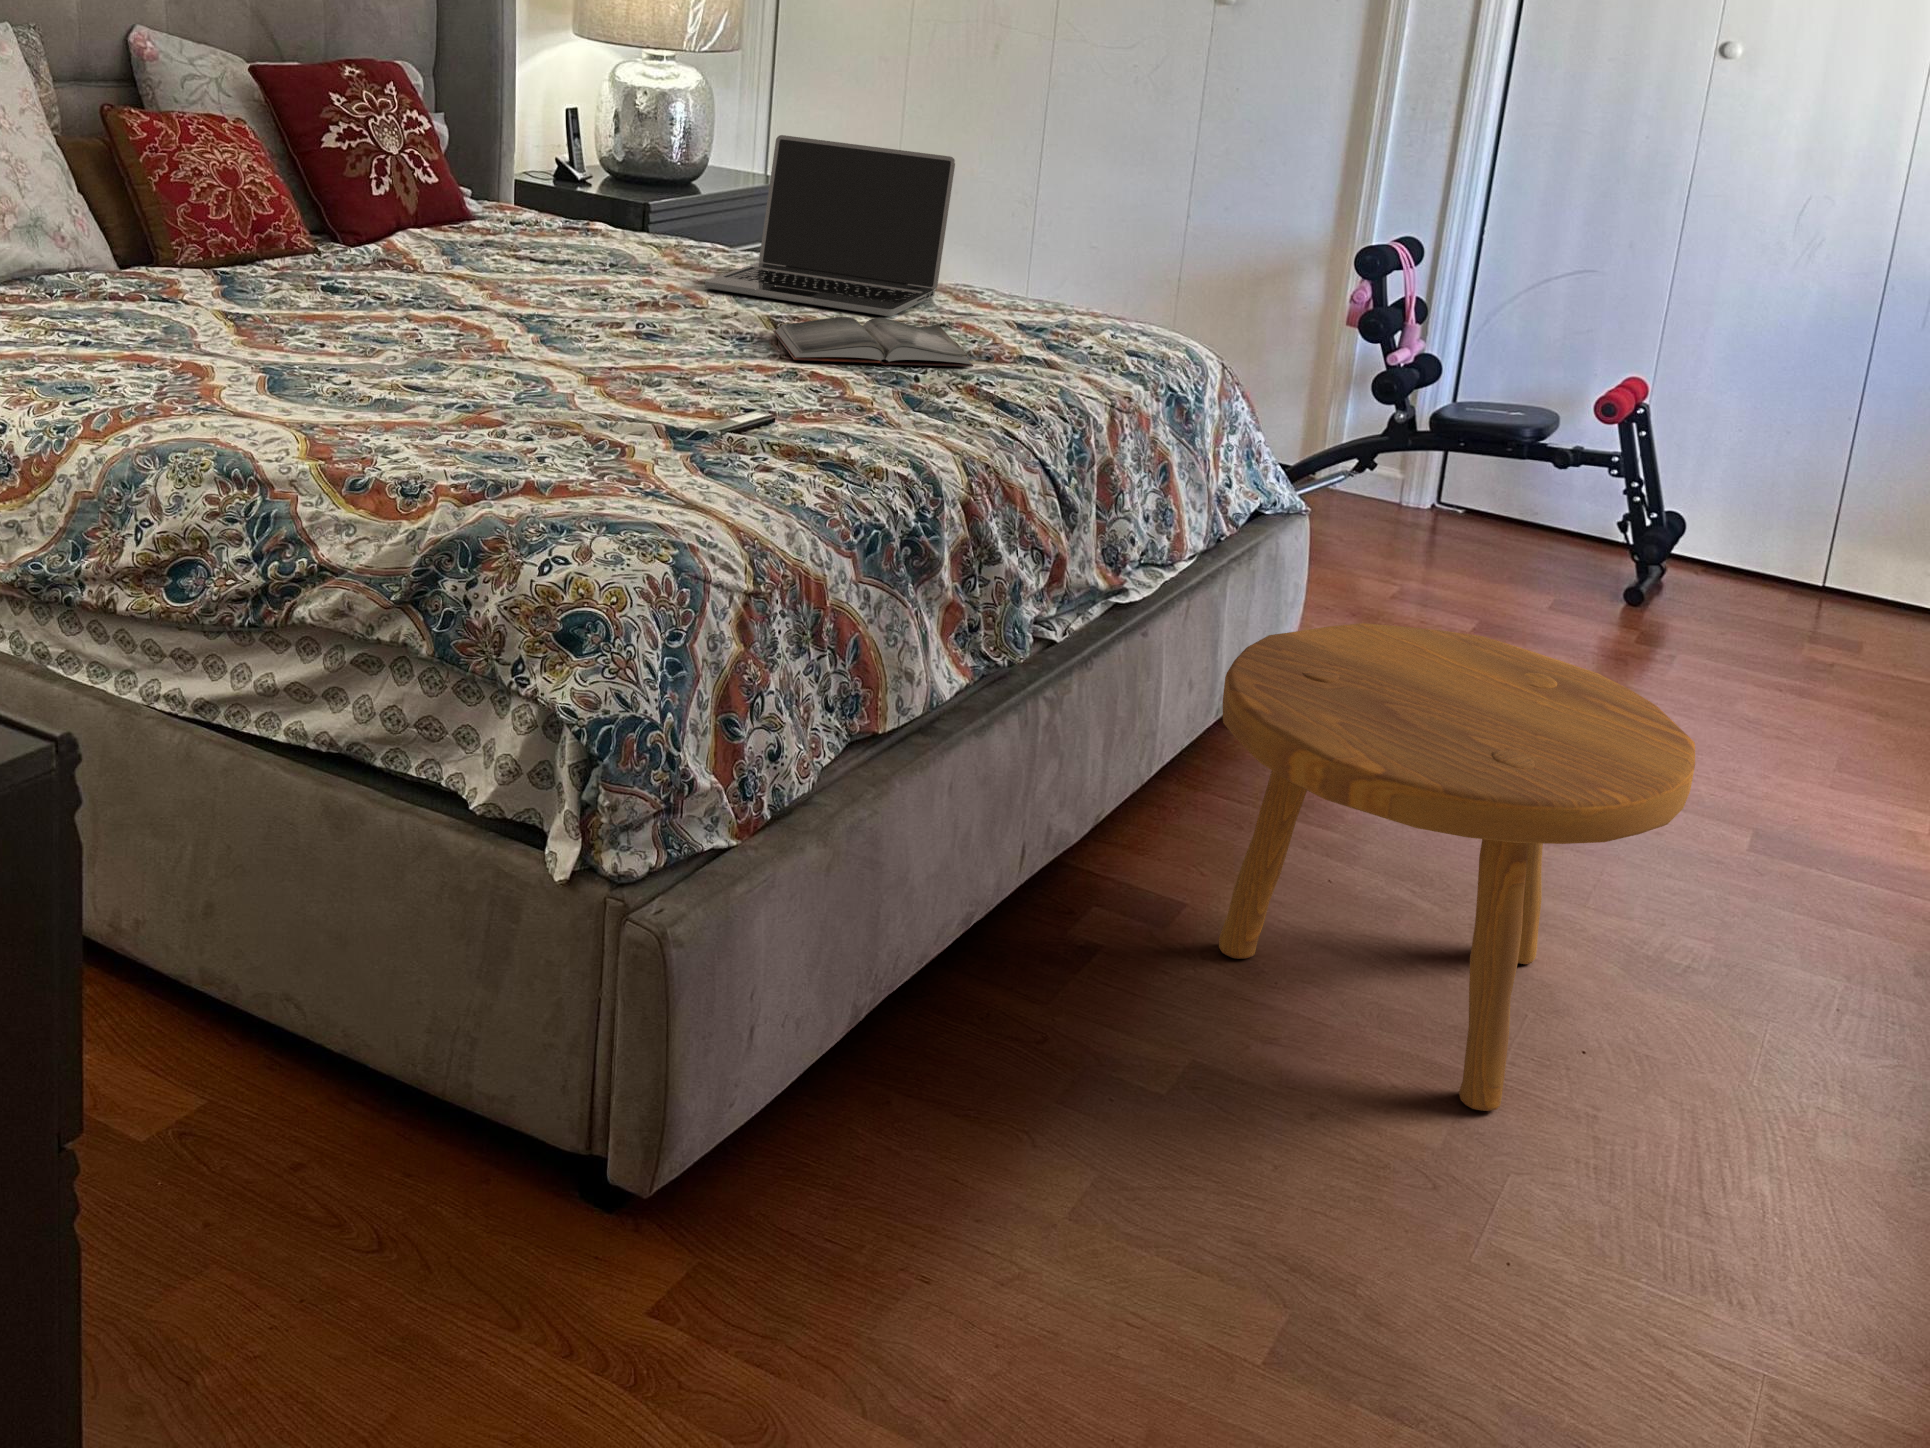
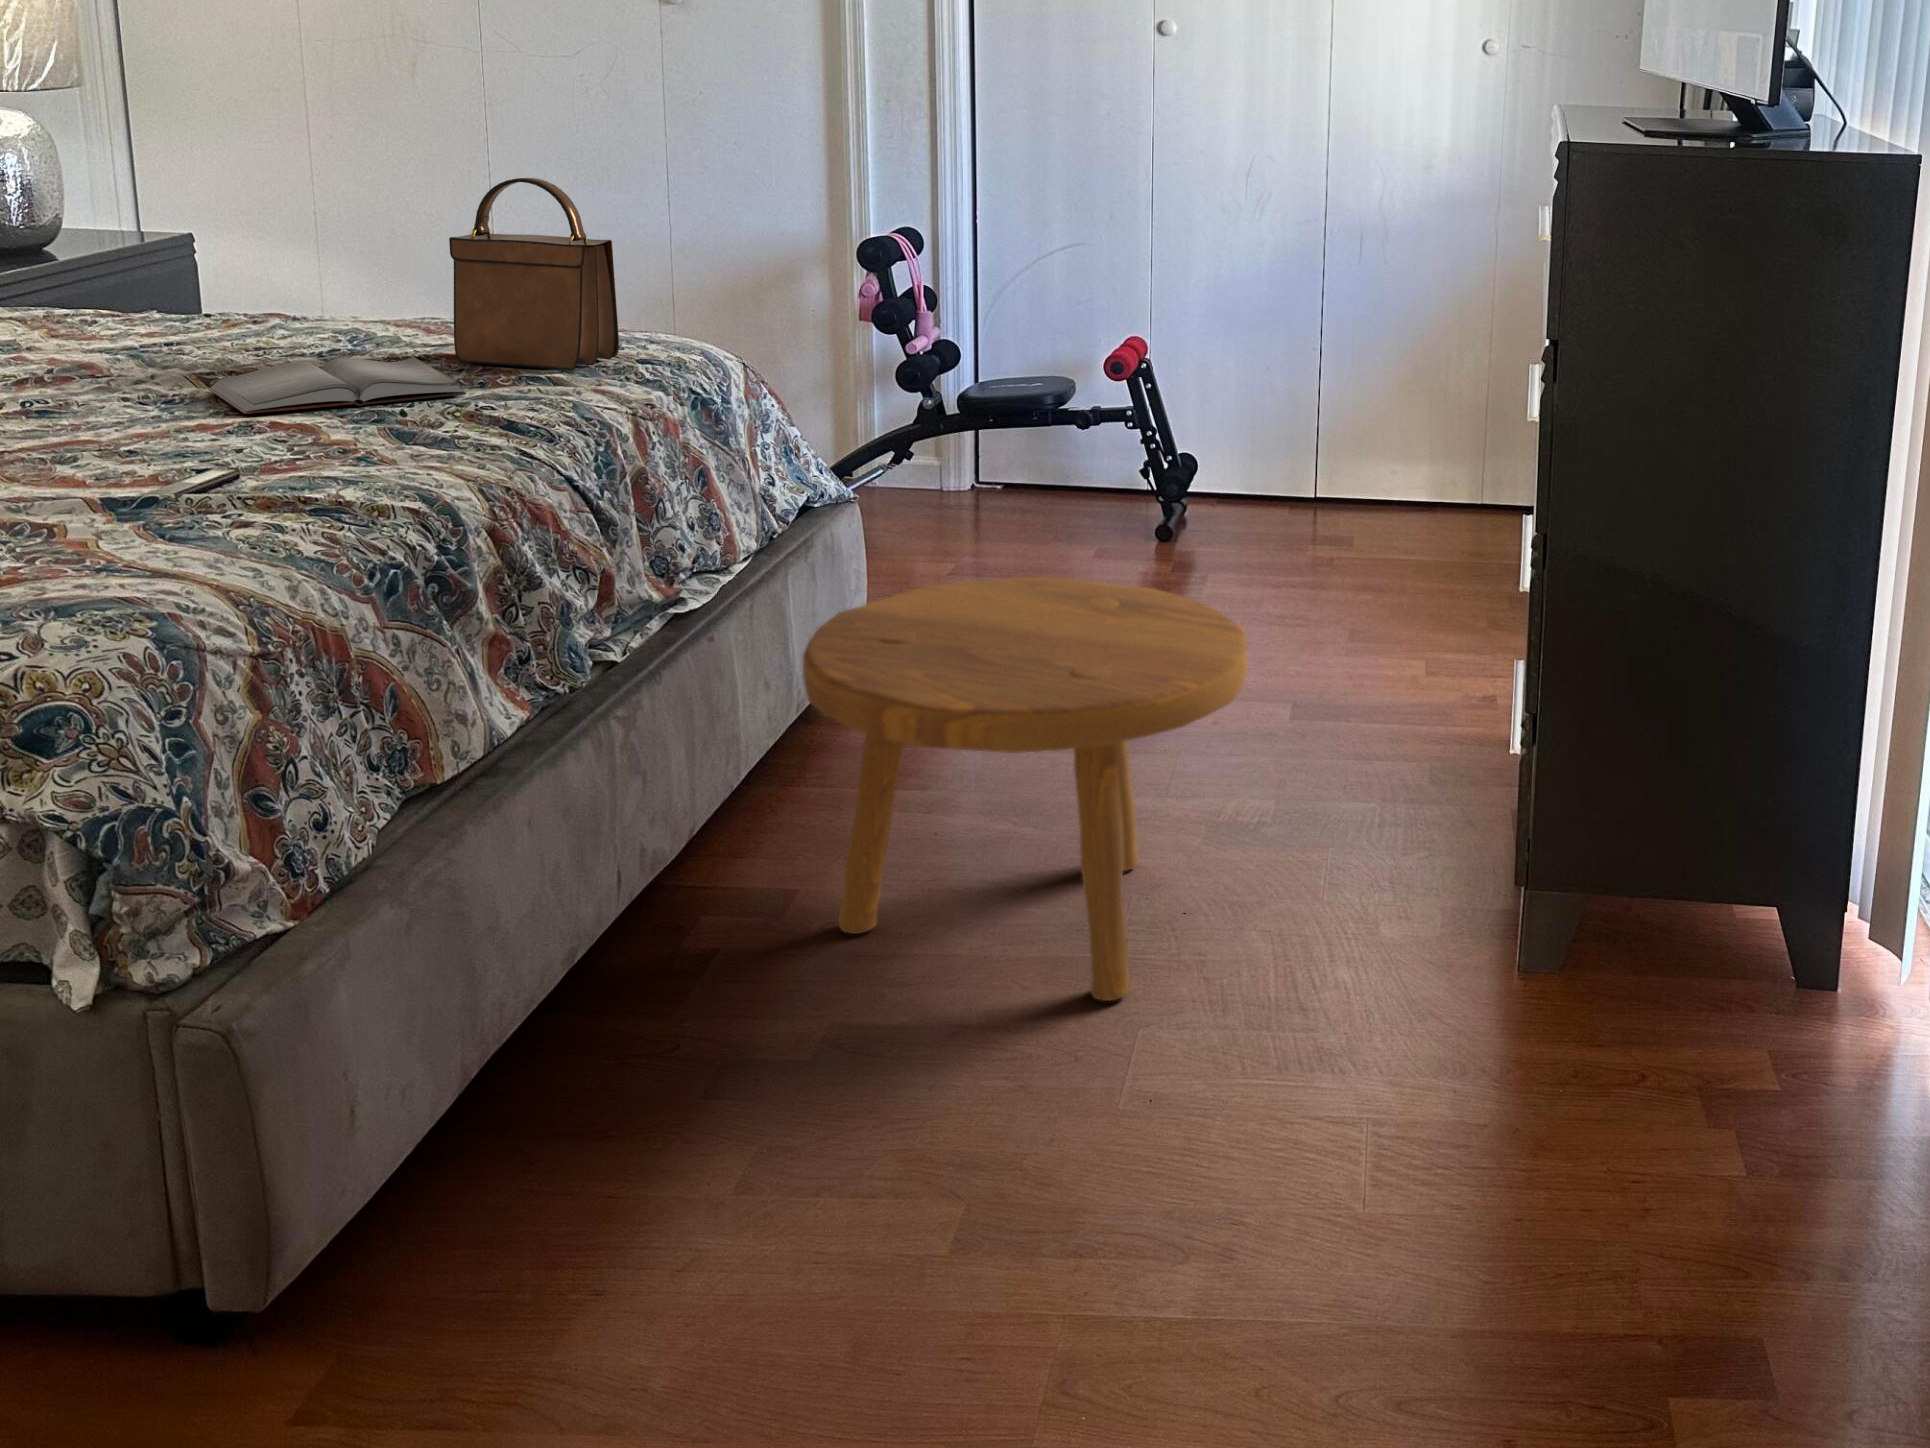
laptop: present [705,135,955,316] -> none [100,170,401,358]
handbag: none [974,173,1122,355] -> present [449,178,619,370]

